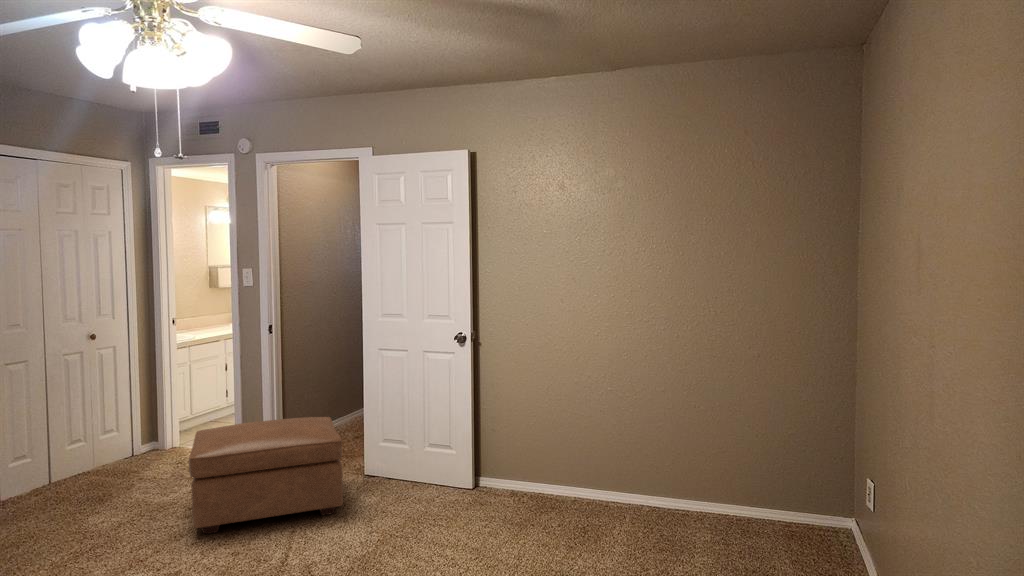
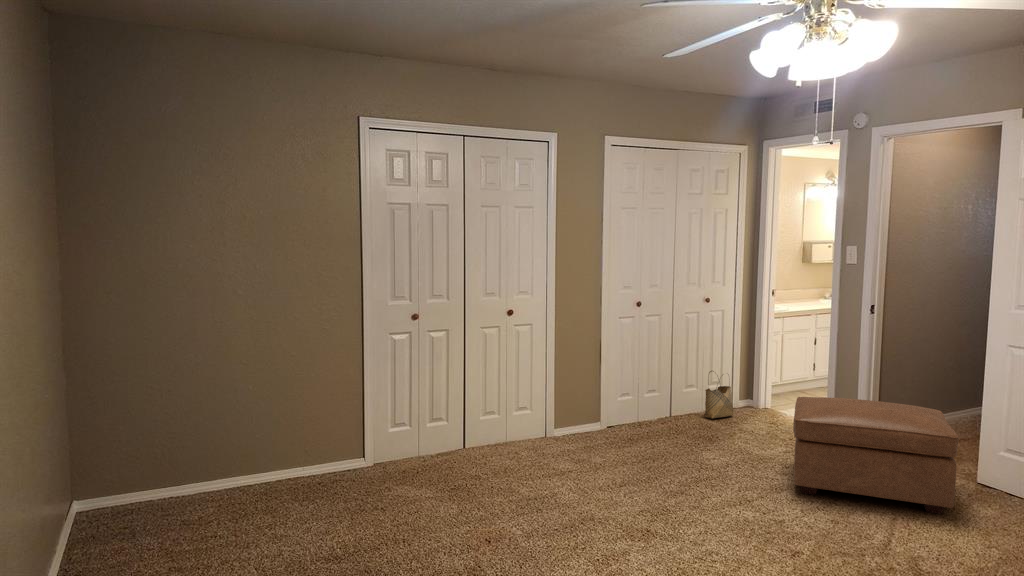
woven basket: none [95,417,135,473] -> present [705,371,733,418]

